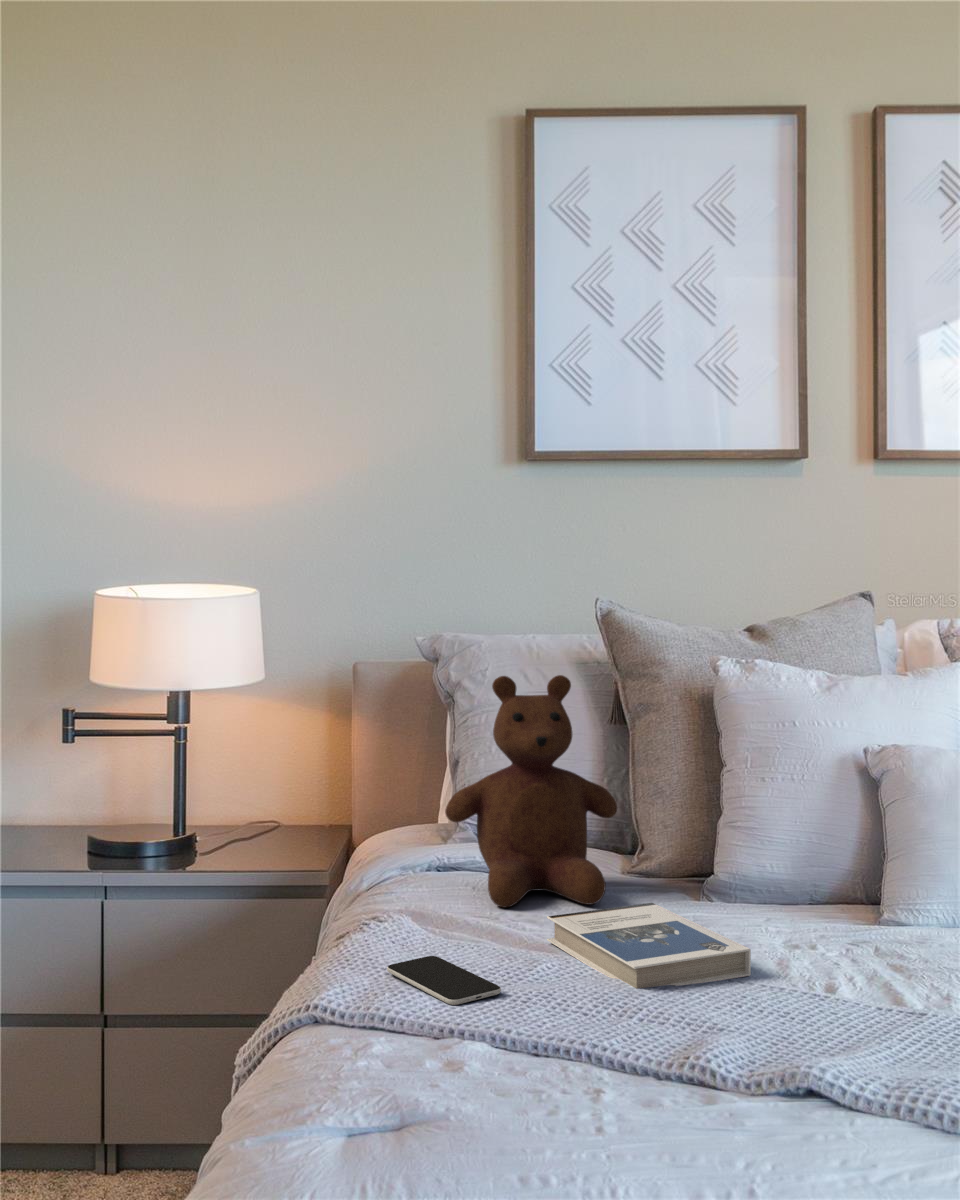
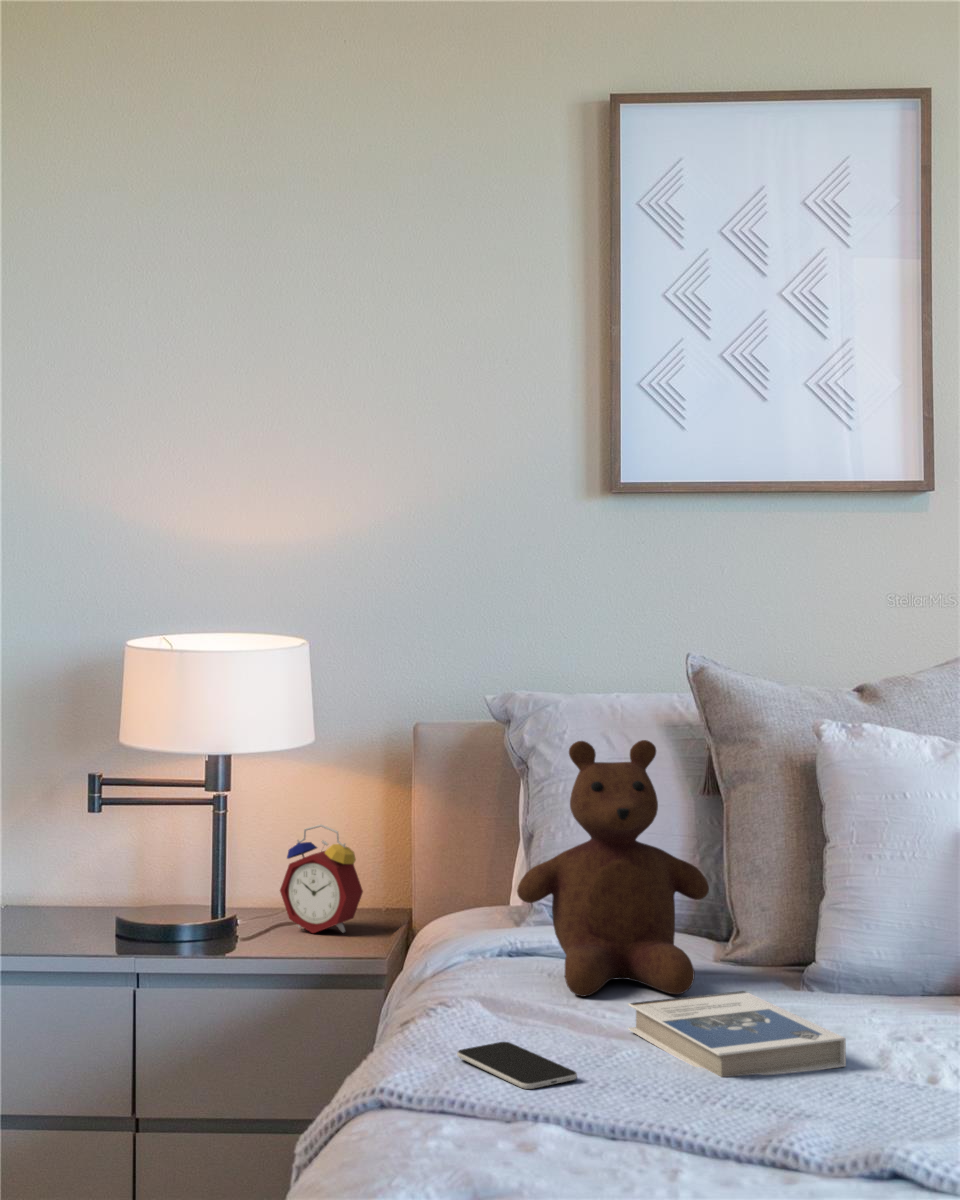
alarm clock: none [236,752,310,848] -> present [280,825,363,933]

